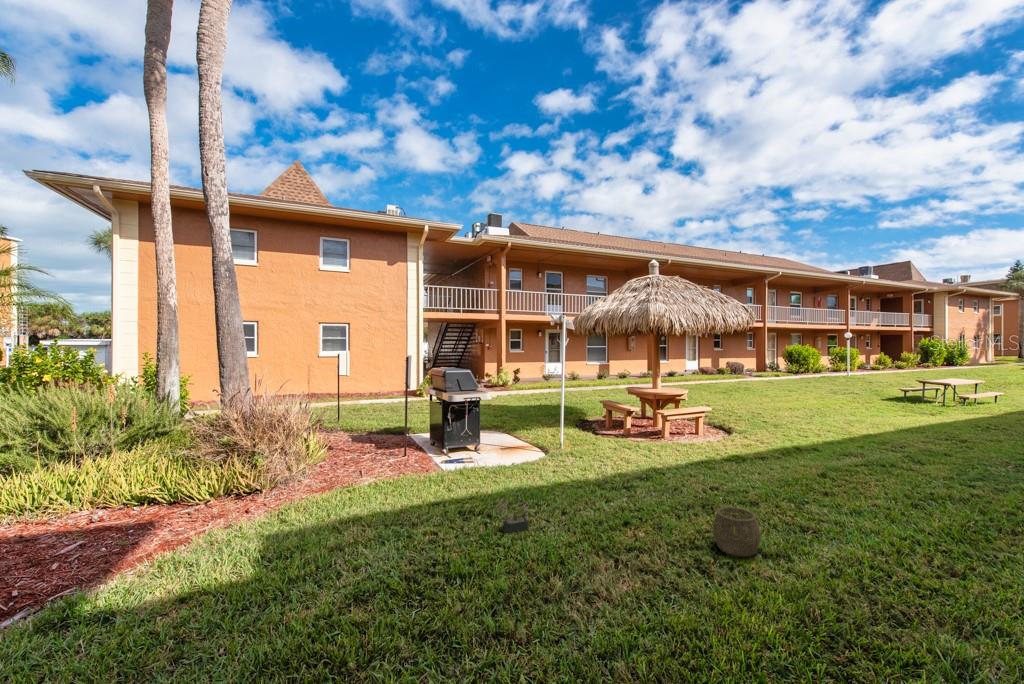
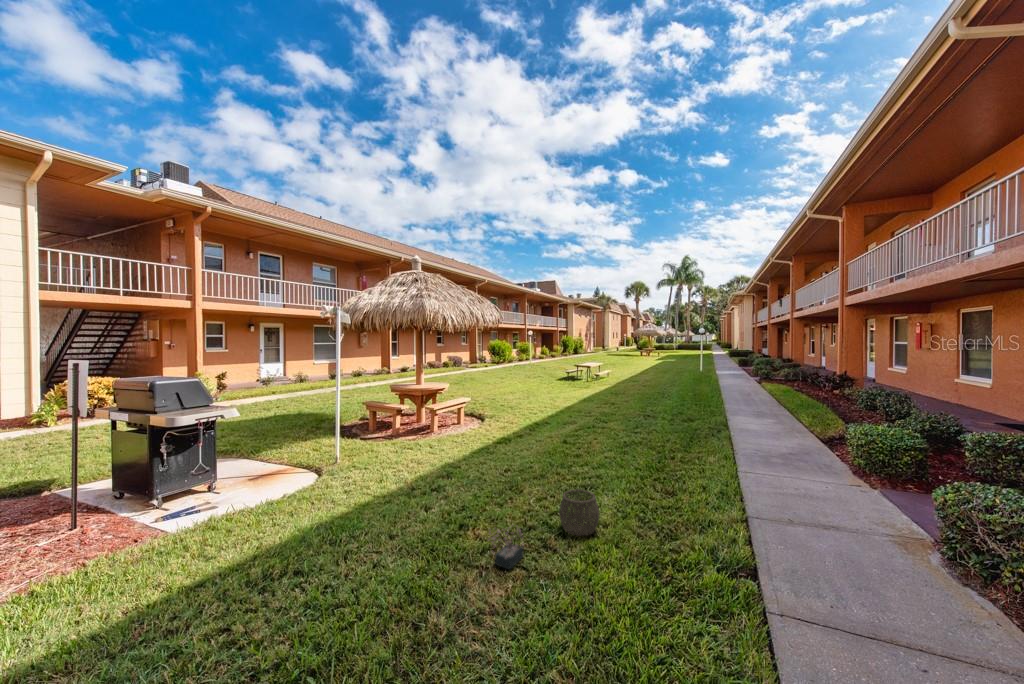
decorative plant: present [495,499,532,533] -> present [489,529,524,569]

